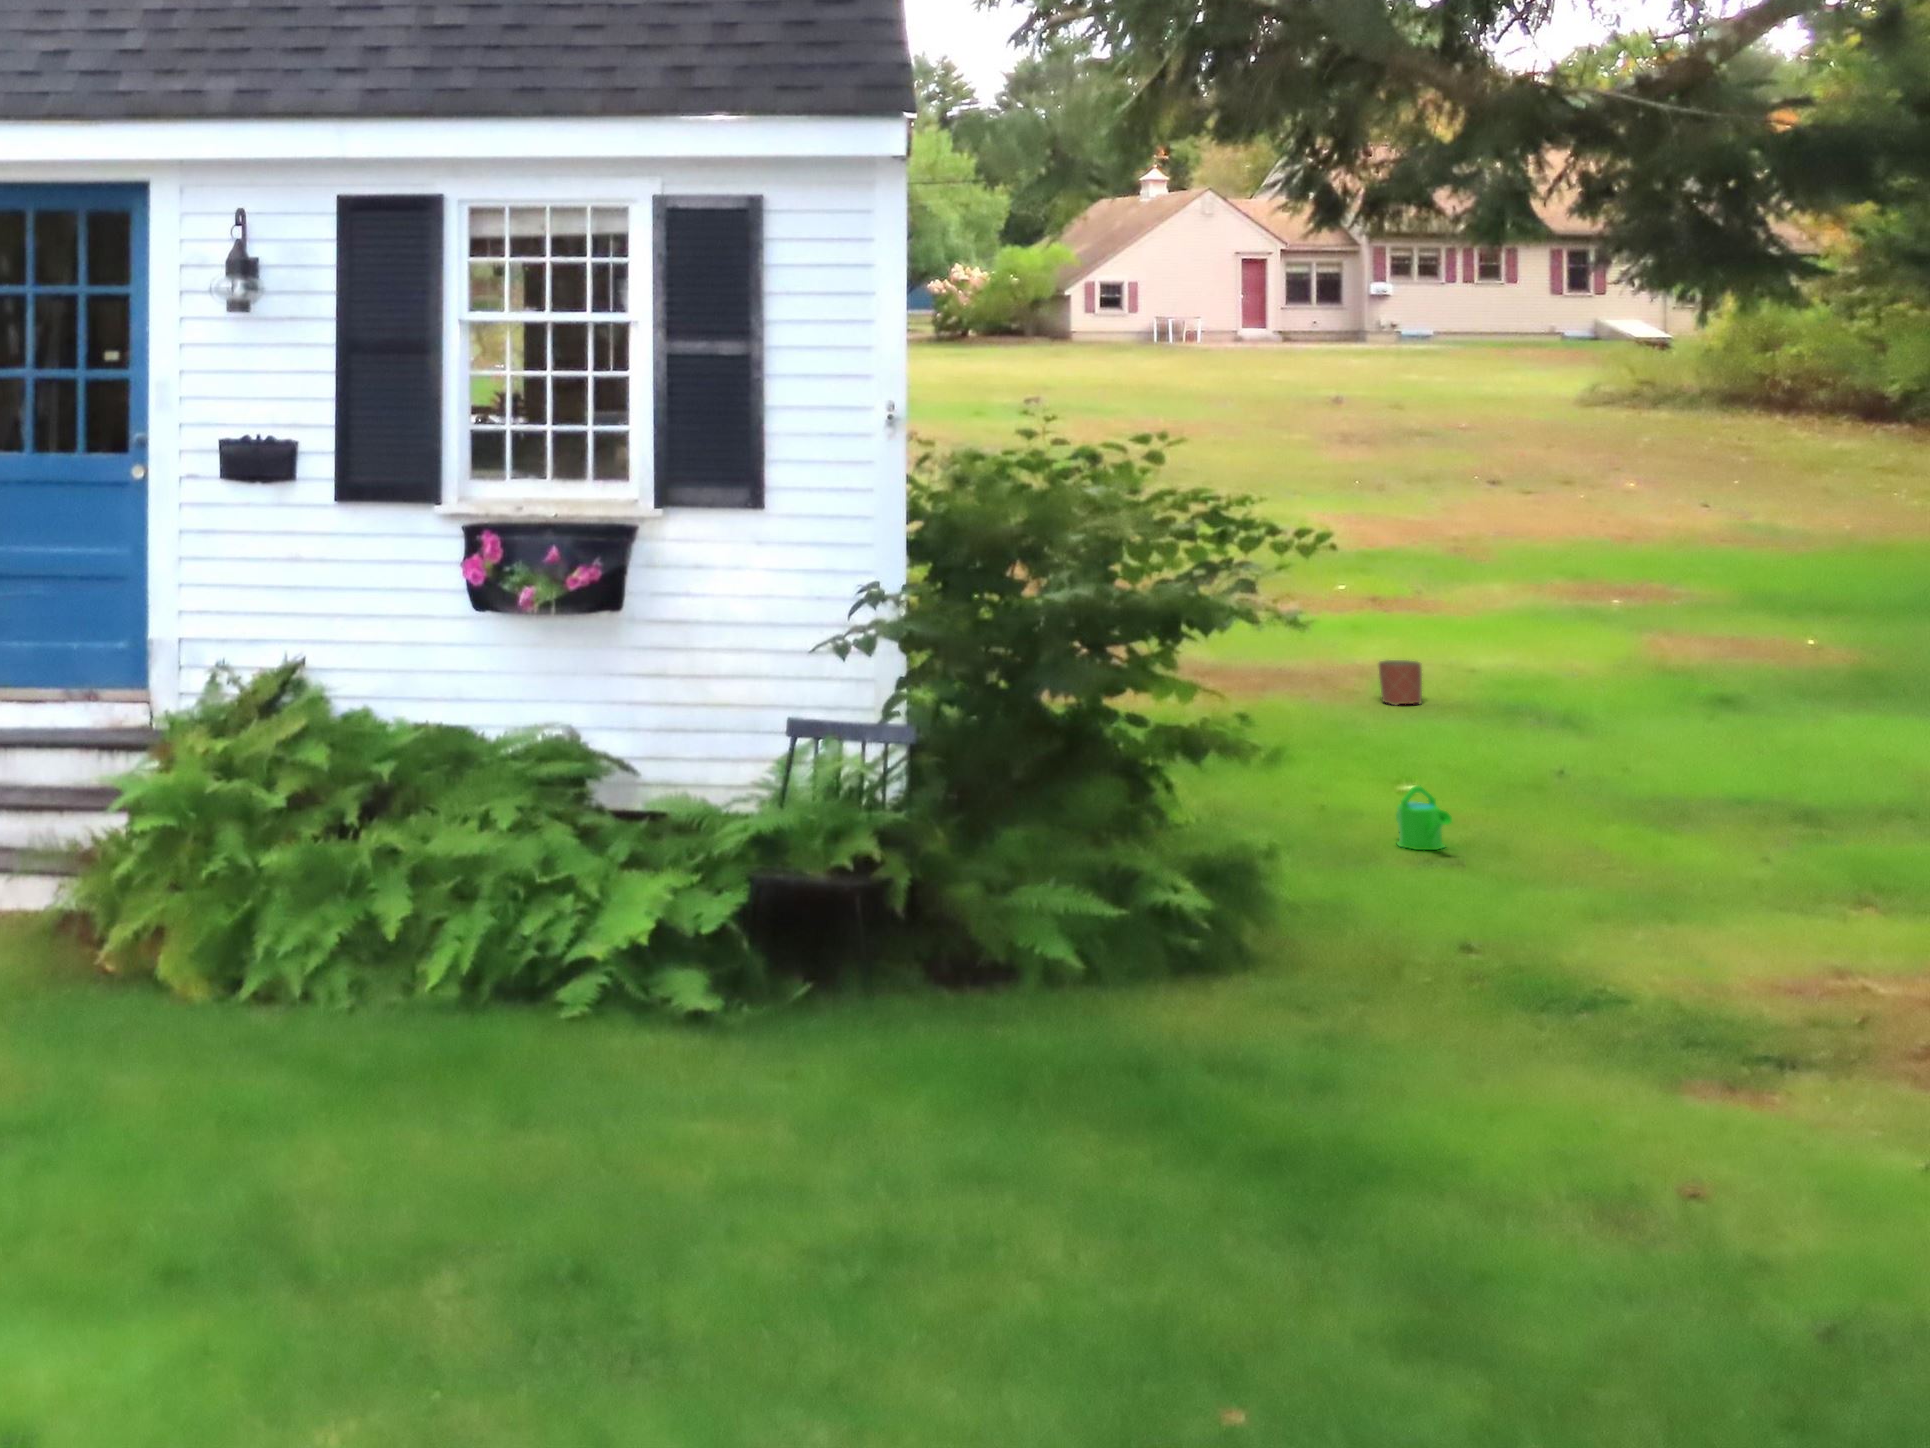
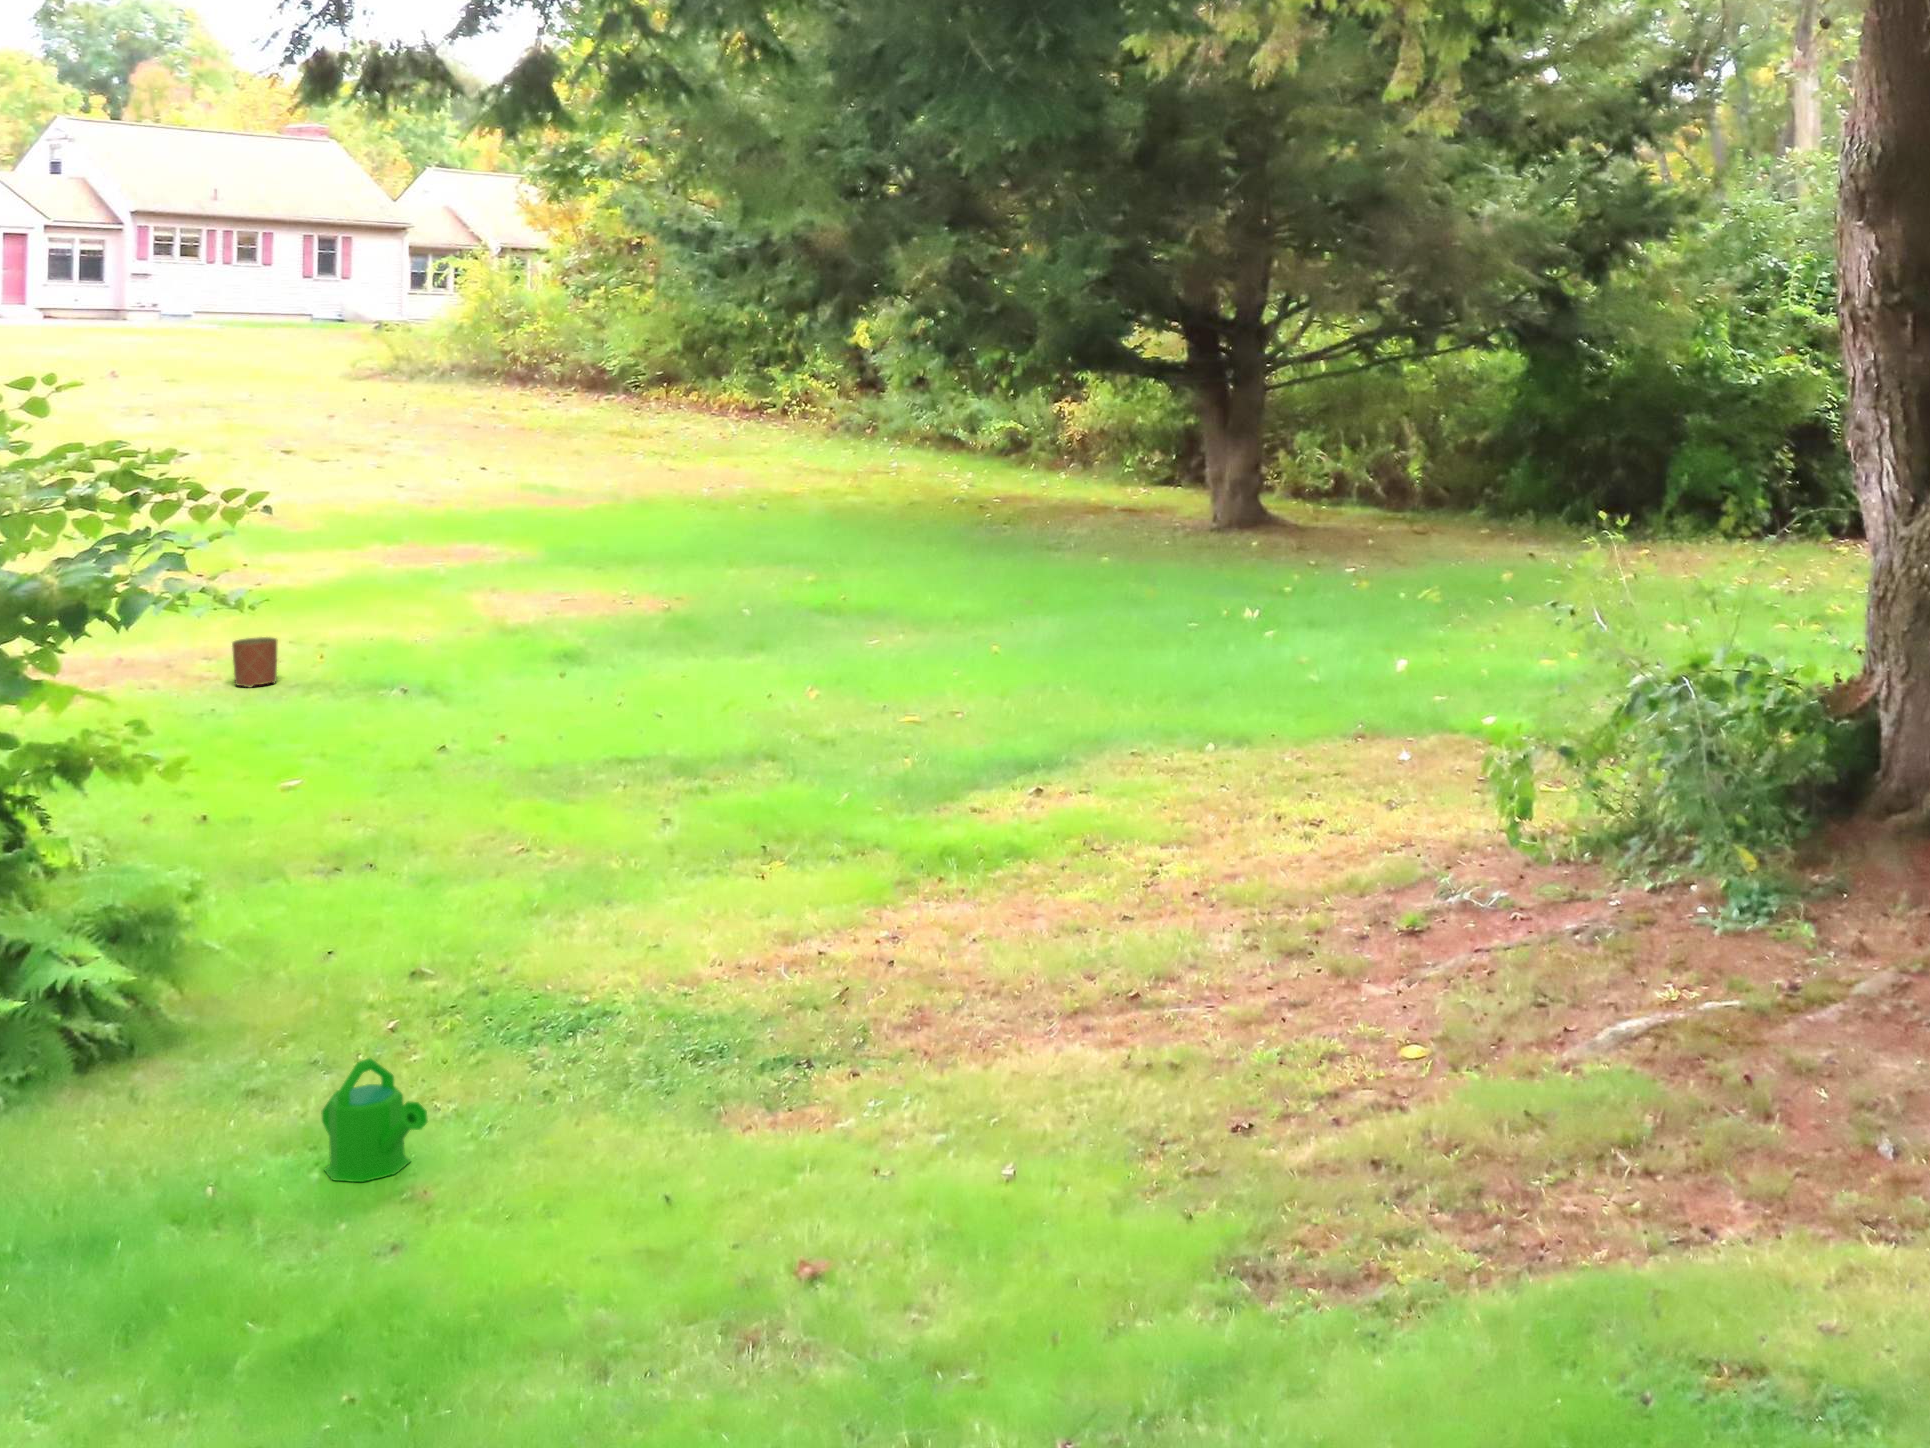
watering can: present [1396,786,1452,850] -> present [322,1058,428,1182]

